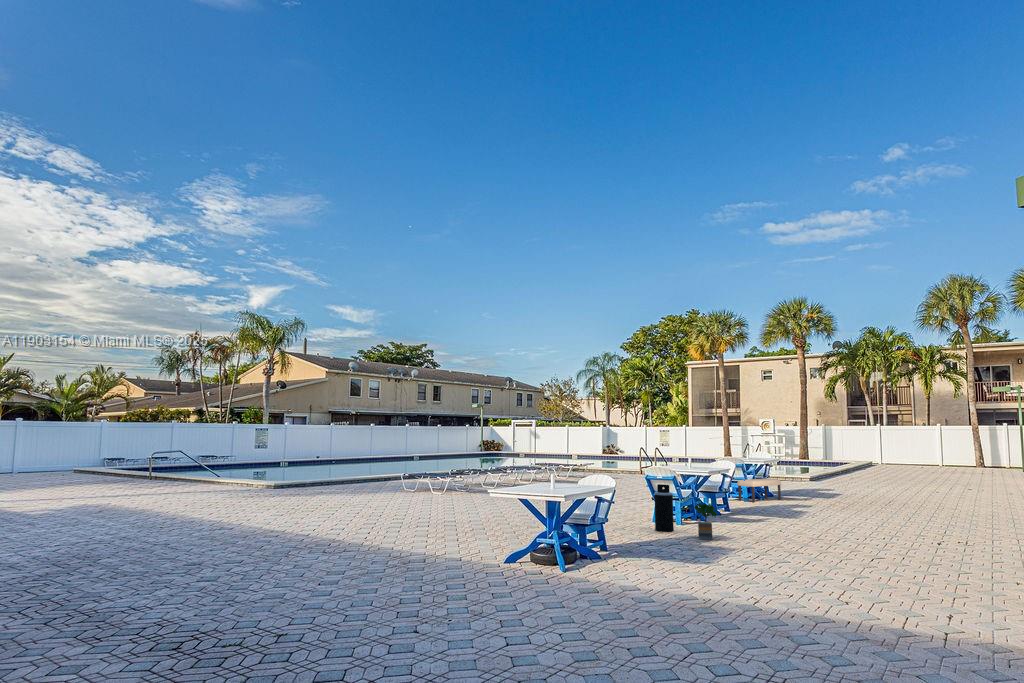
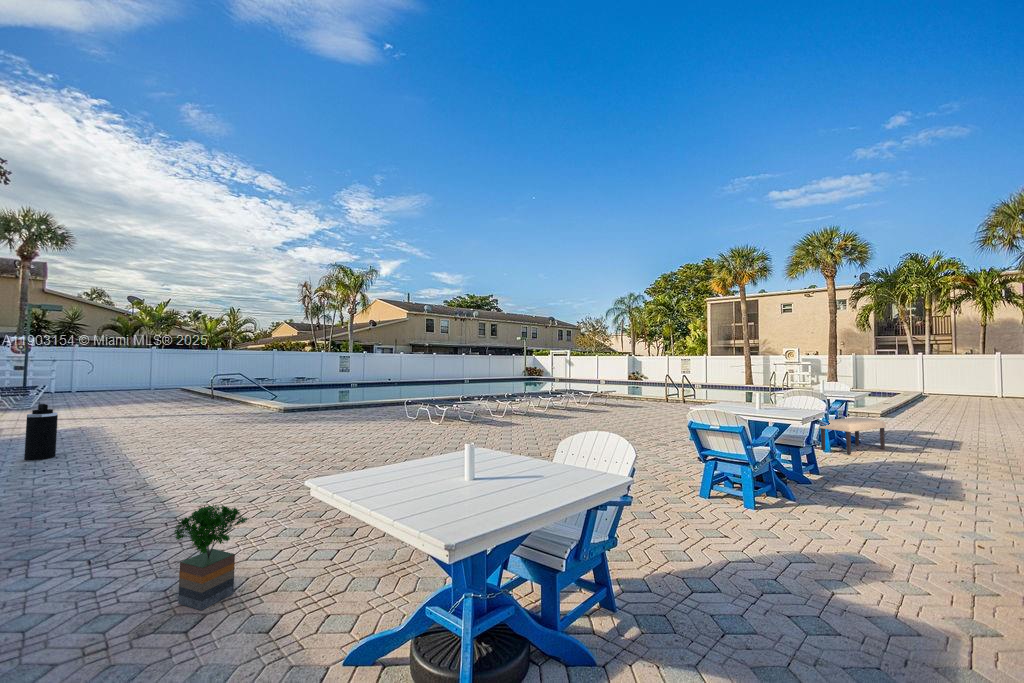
trash can: present [654,484,674,532] -> present [24,404,58,460]
potted tree: present [694,504,717,540] -> present [174,505,248,610]

